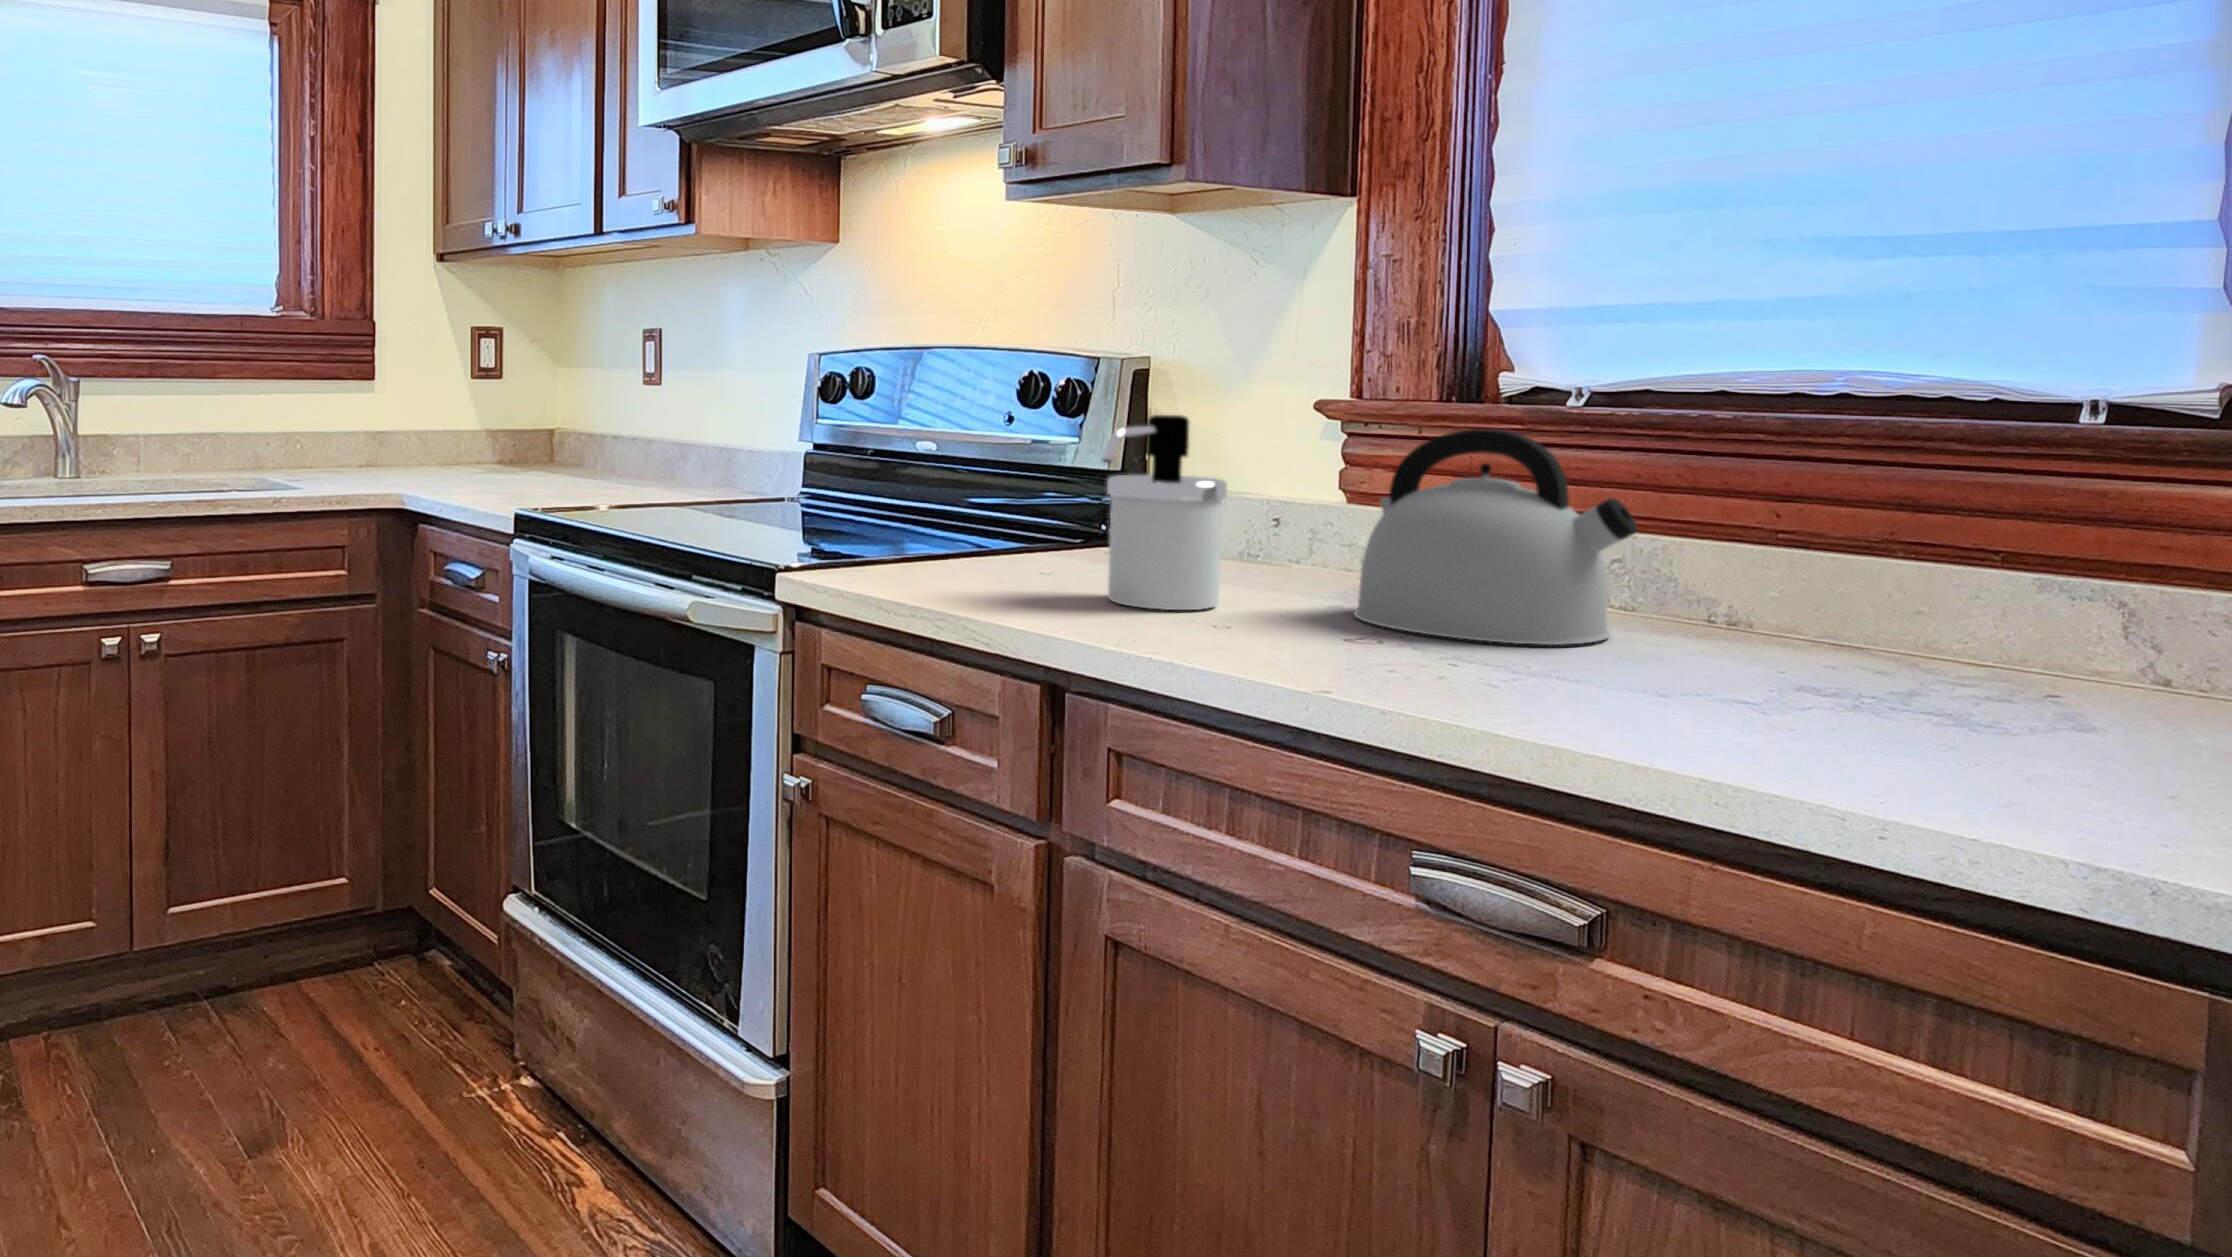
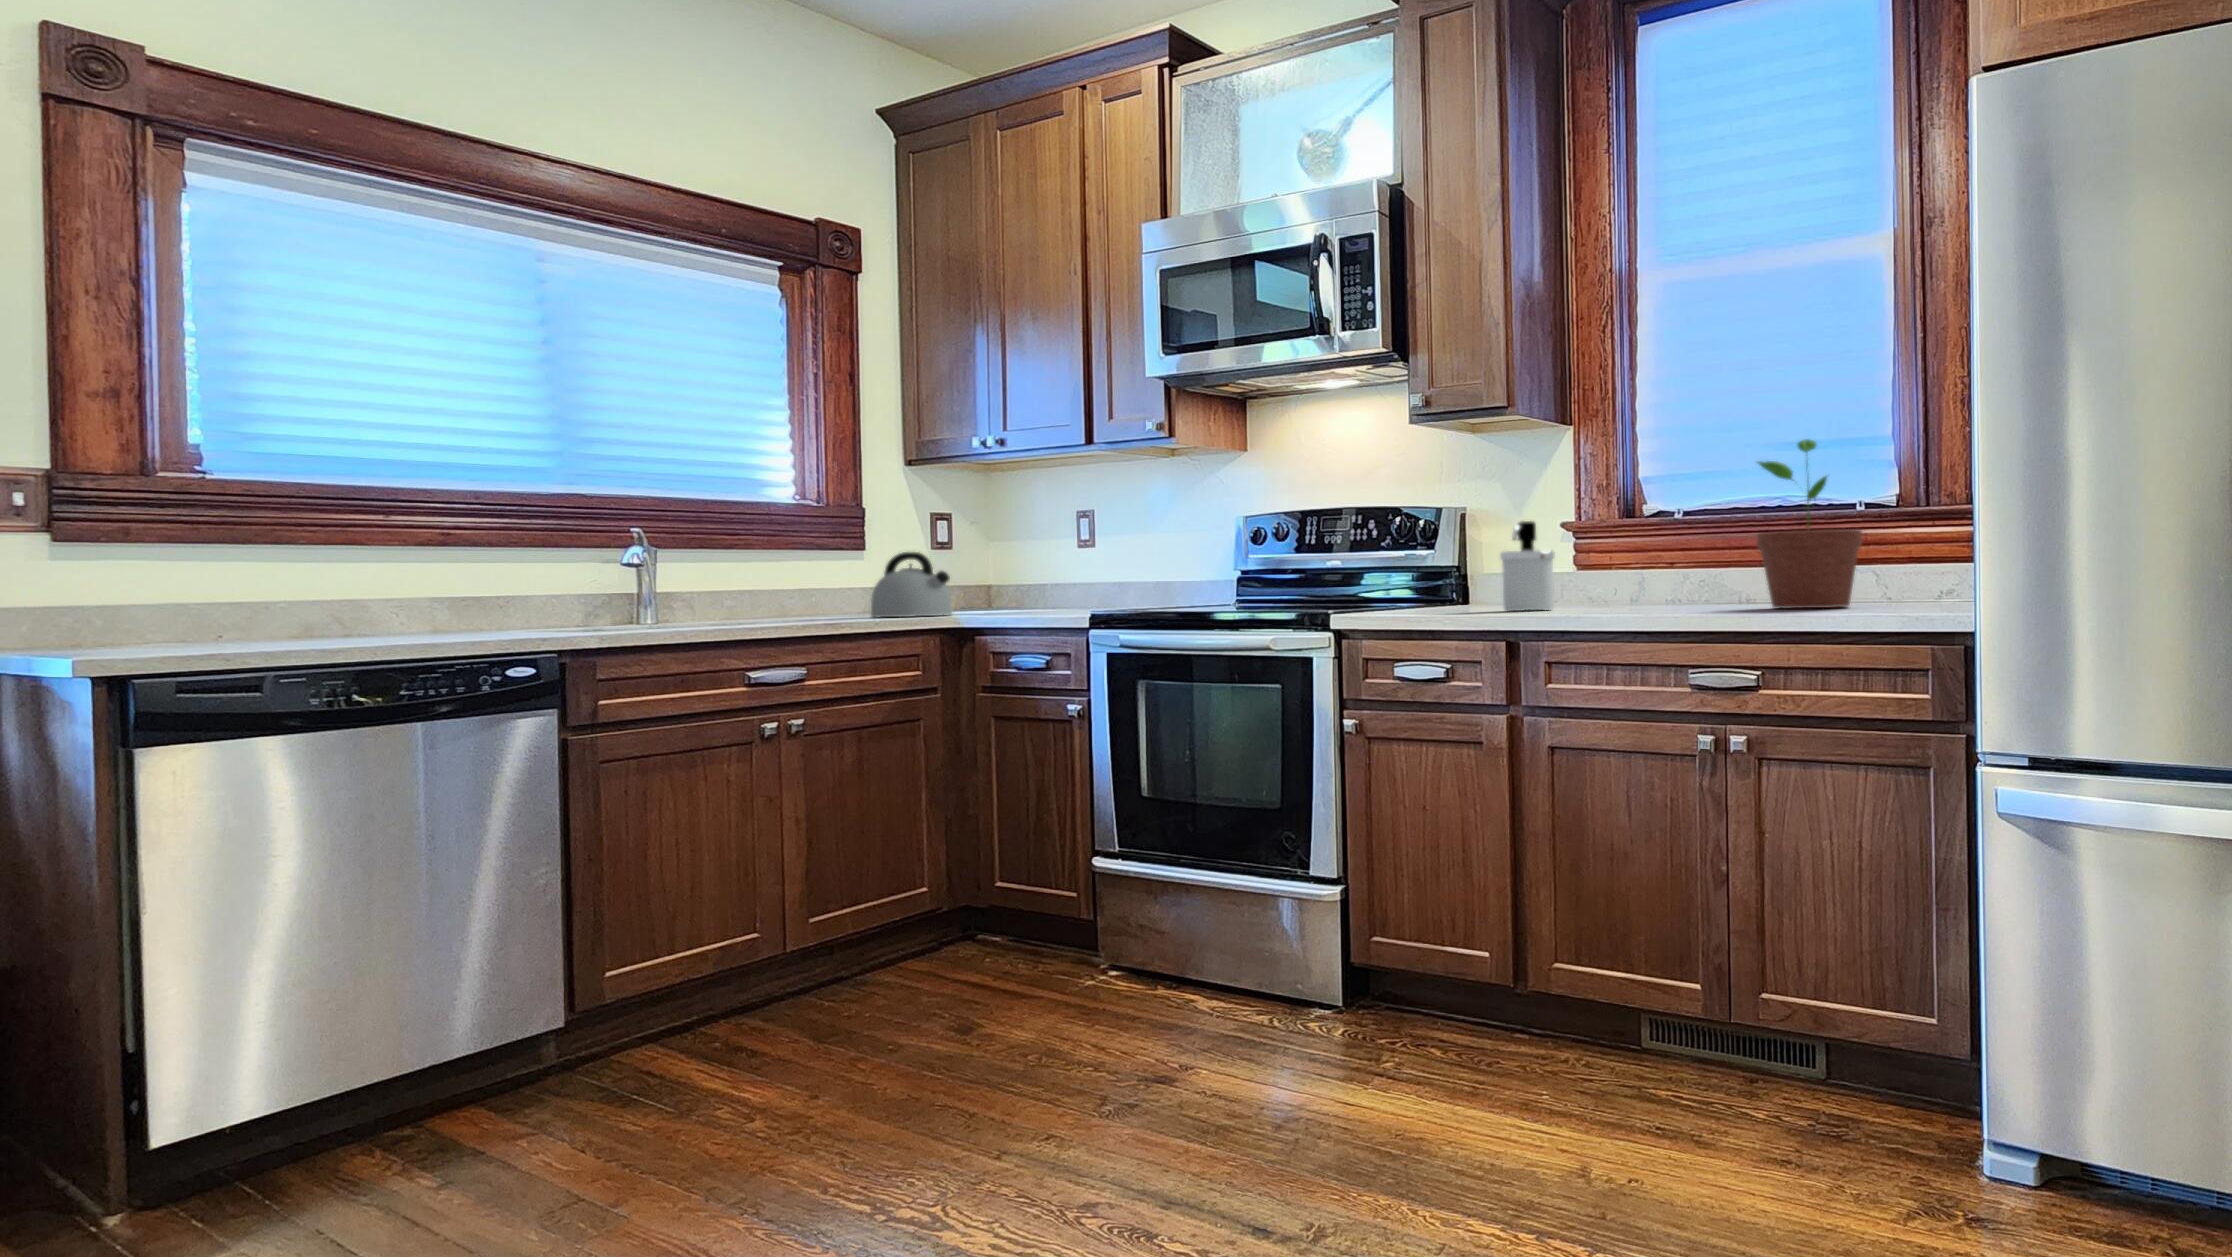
potted plant: none [1692,247,2057,755] -> present [1757,439,1862,608]
kettle: present [1355,429,1637,645] -> present [871,552,952,617]

